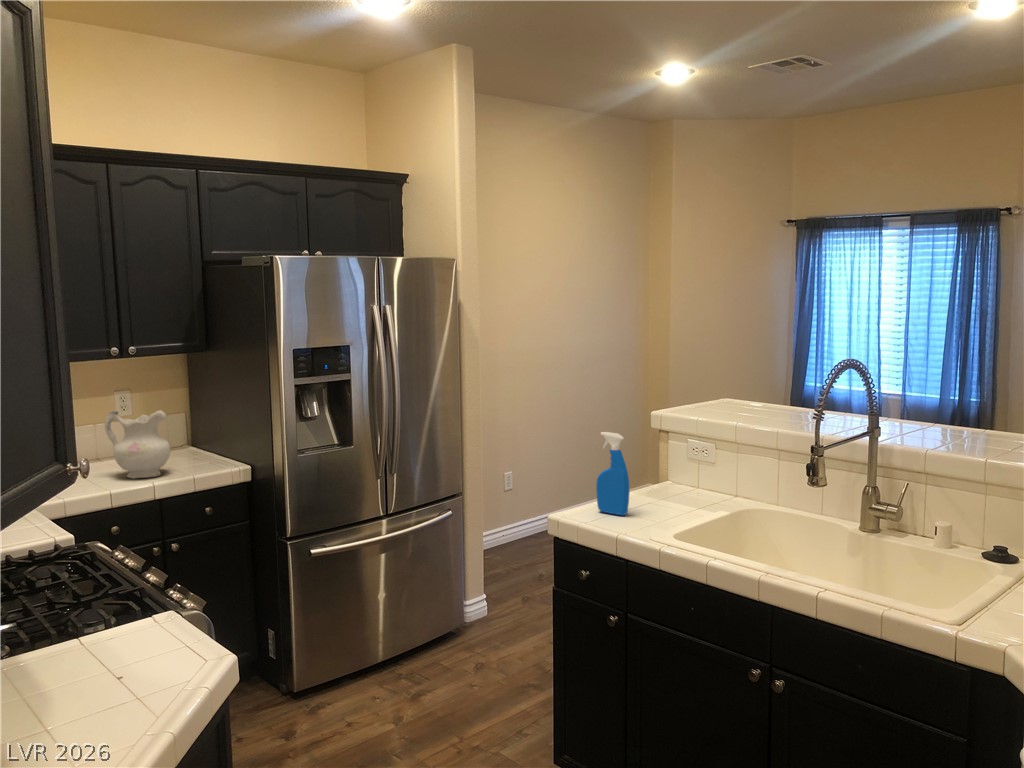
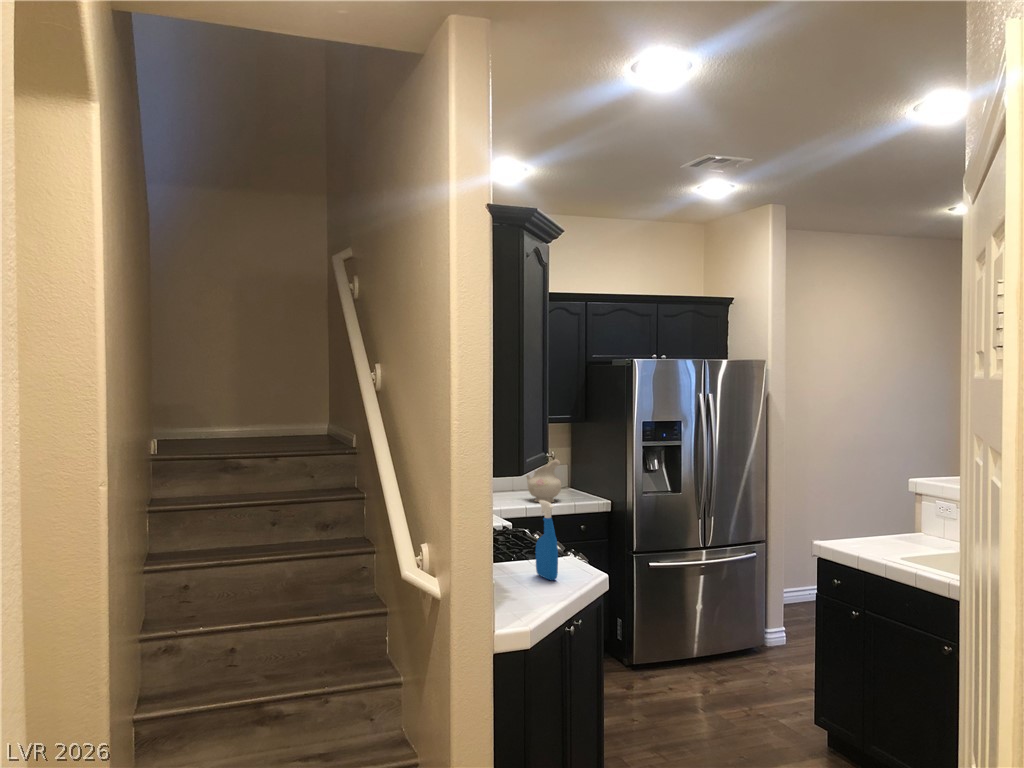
spray bottle: present [596,432,630,515] -> present [536,500,558,580]

